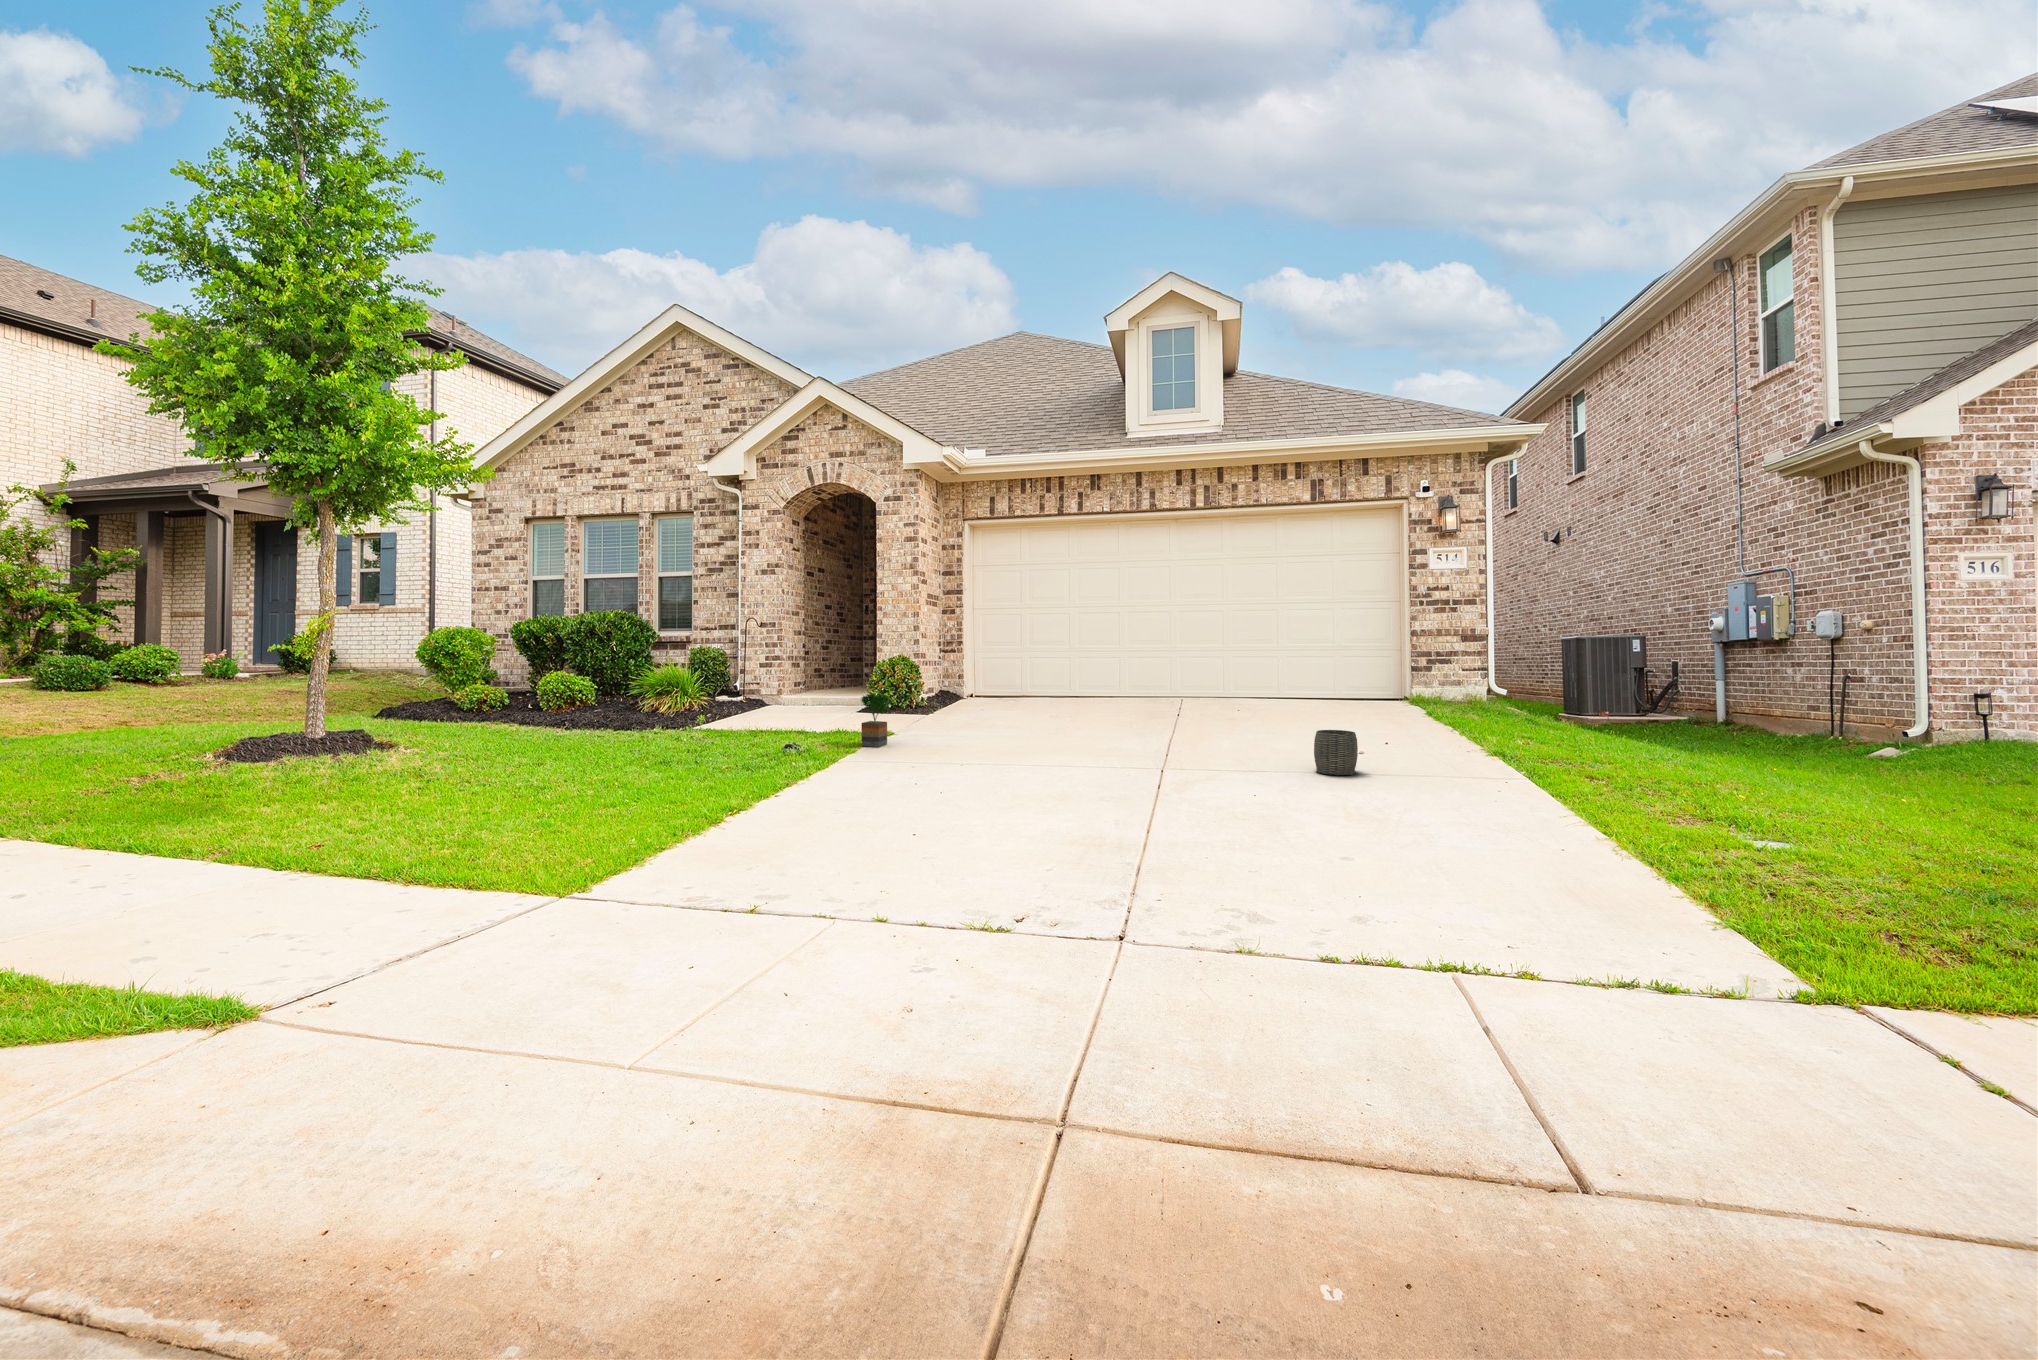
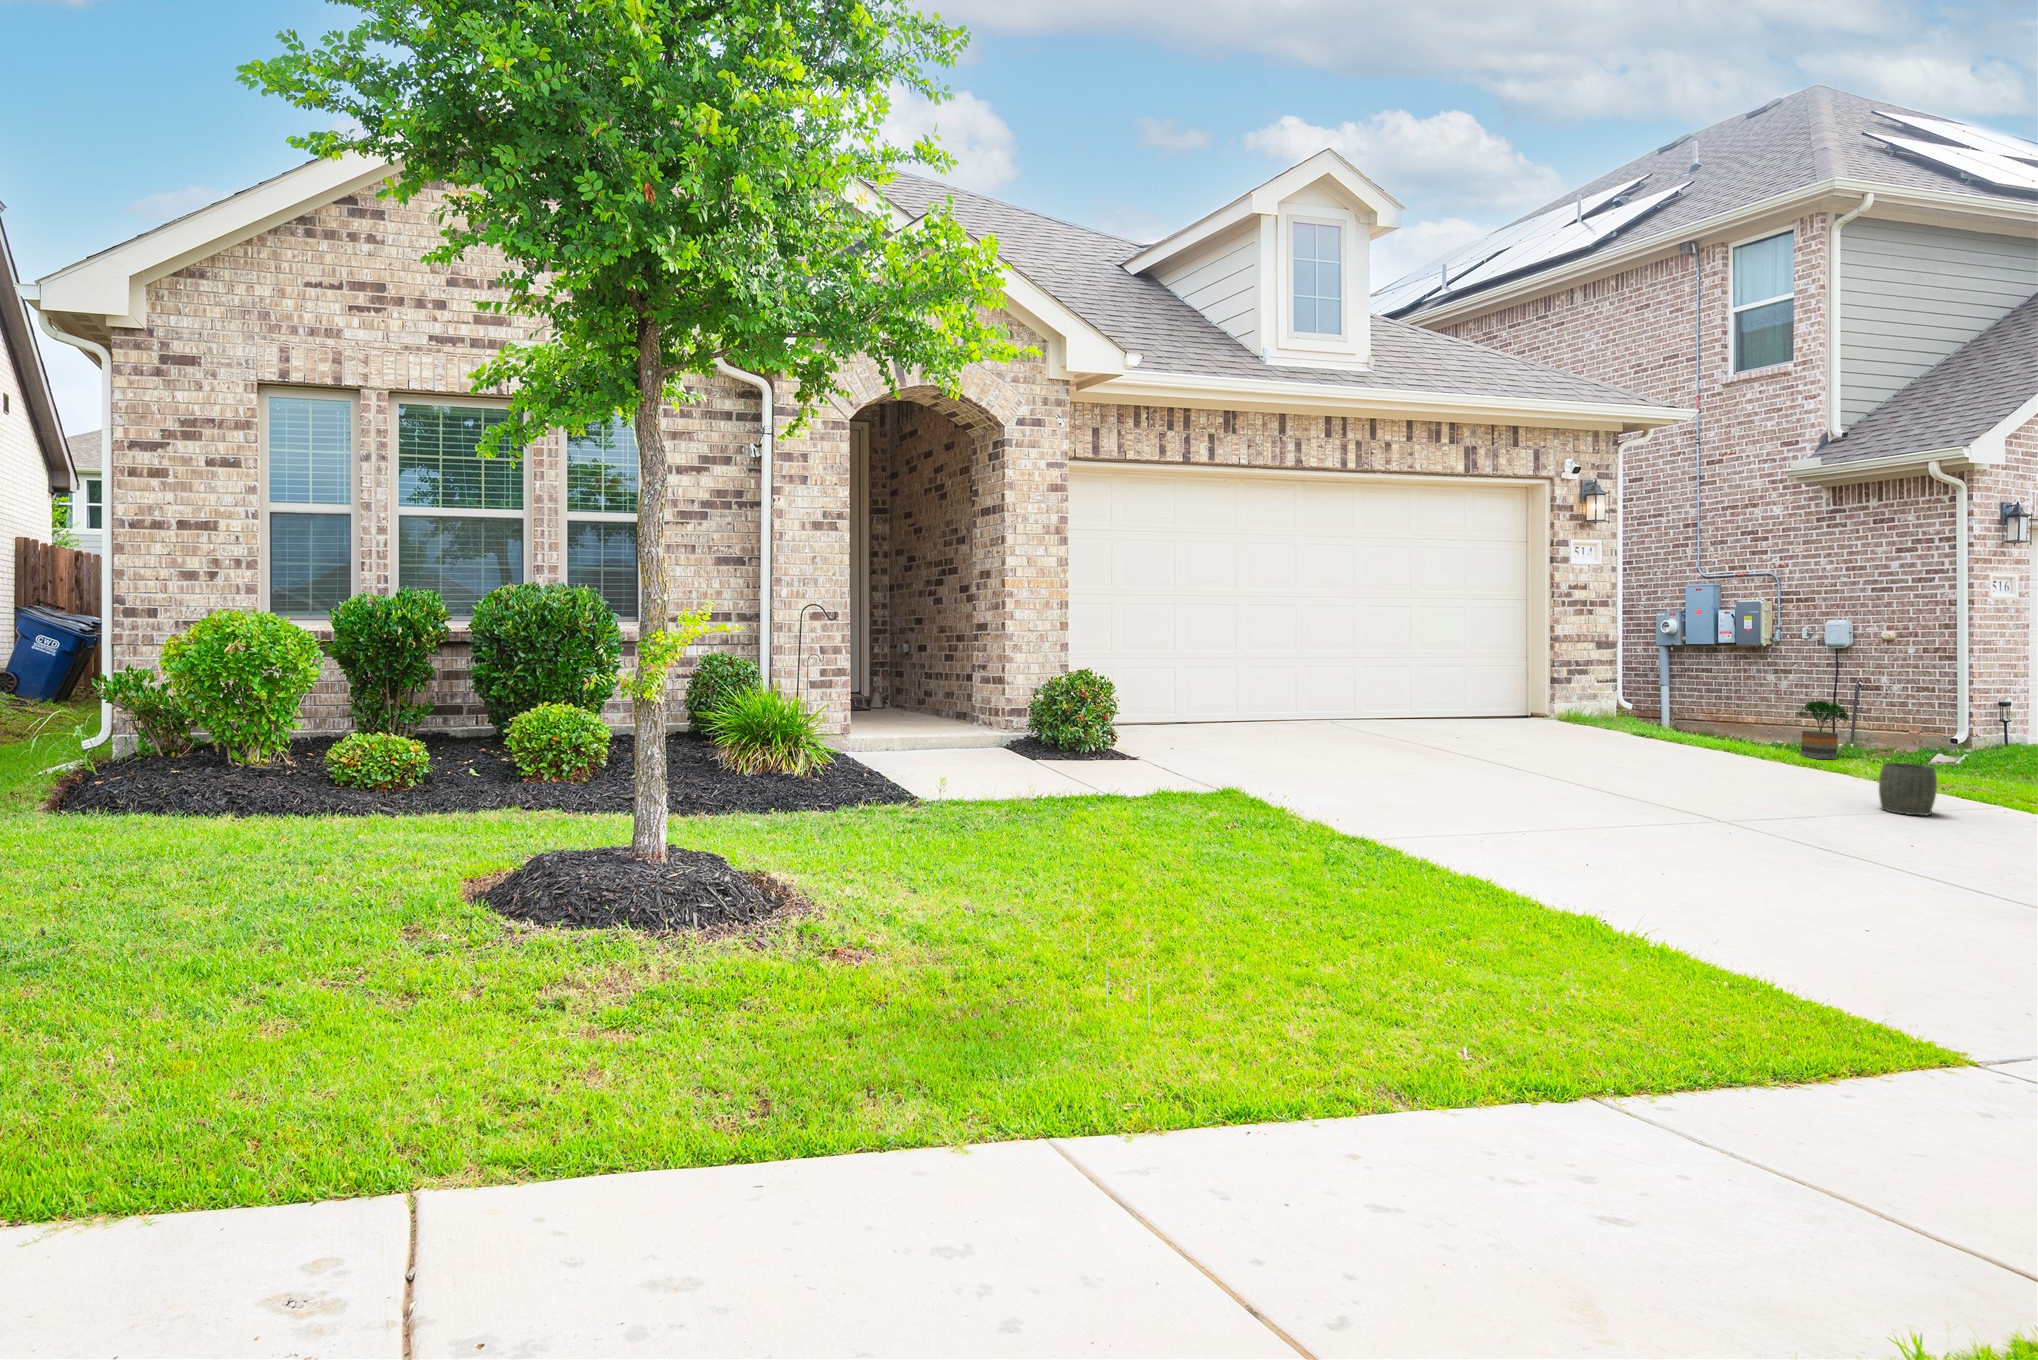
potted tree: present [861,693,892,747] -> present [1799,701,1849,759]

